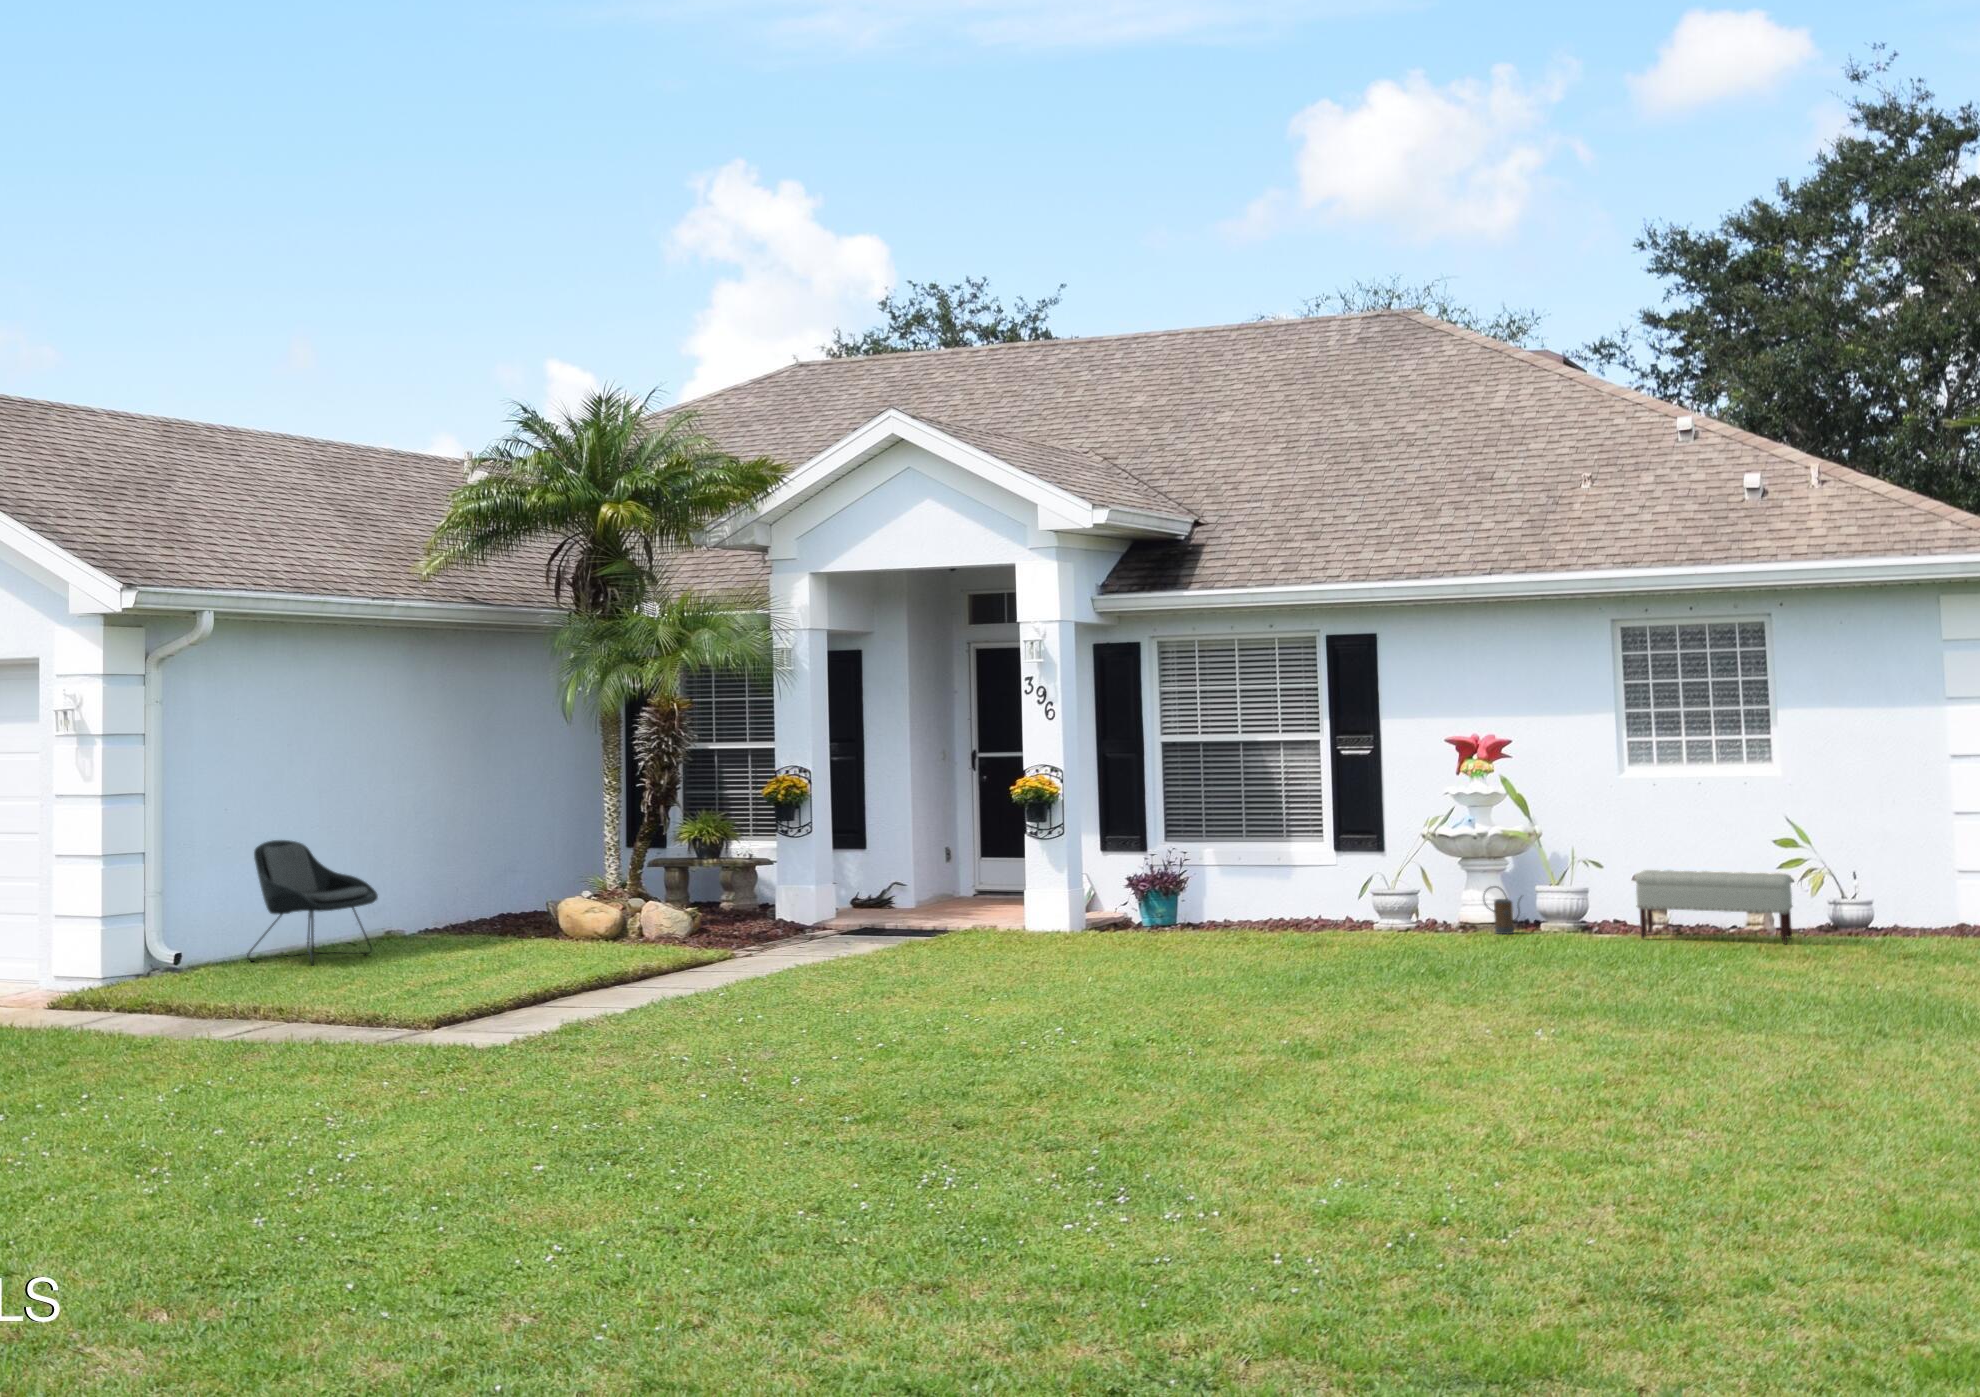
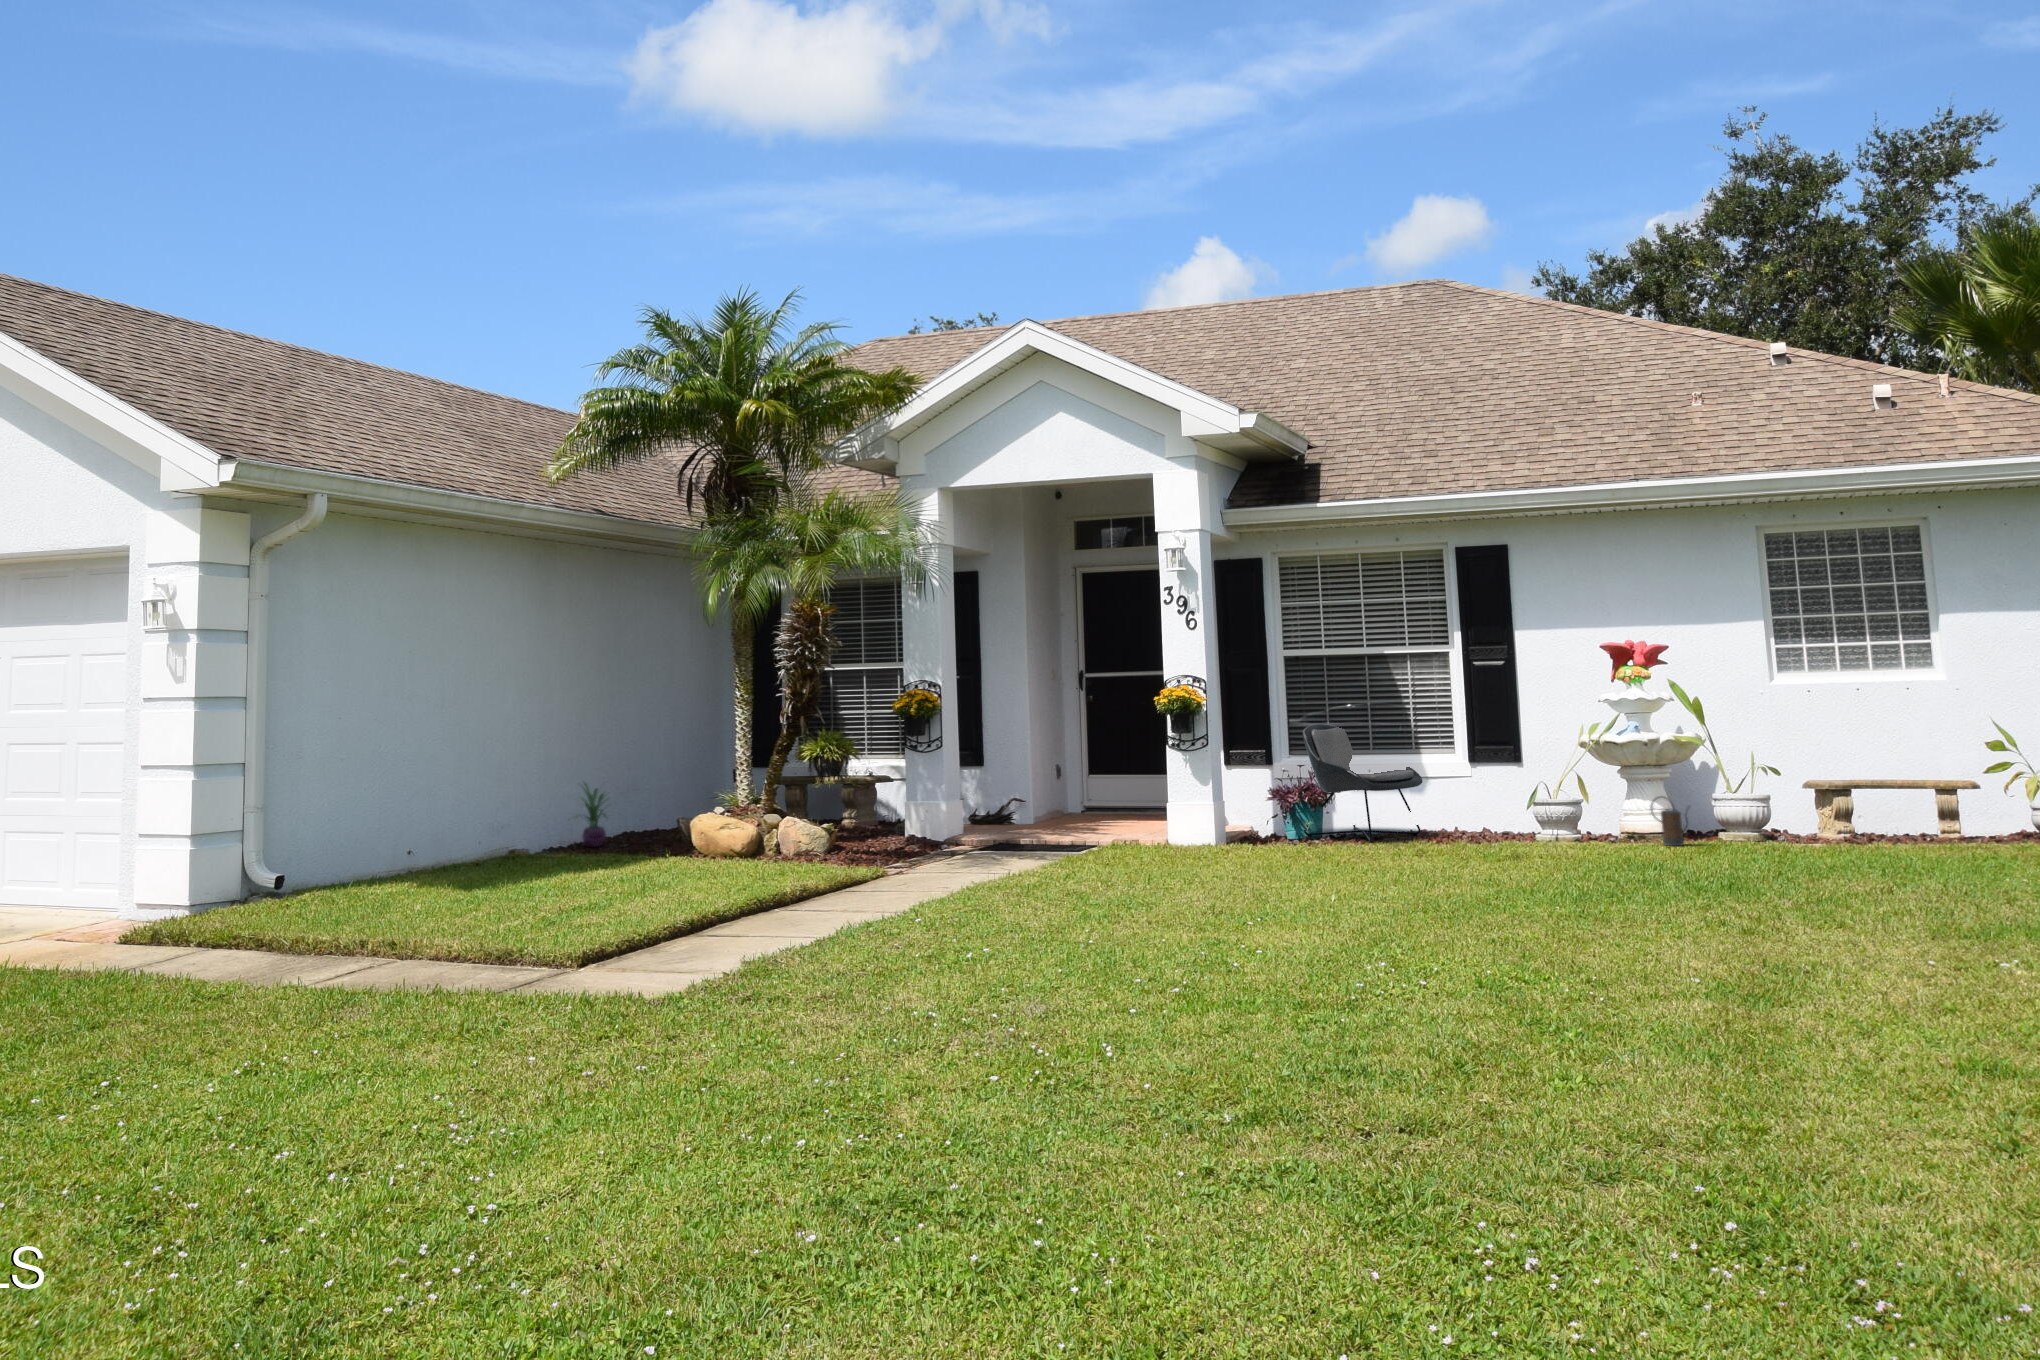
lounge chair: present [247,840,378,965] -> present [1303,724,1423,843]
decorative plant: none [429,865,500,929] -> present [576,783,607,847]
bench: present [1636,870,1792,945] -> none [1816,778,2000,855]

